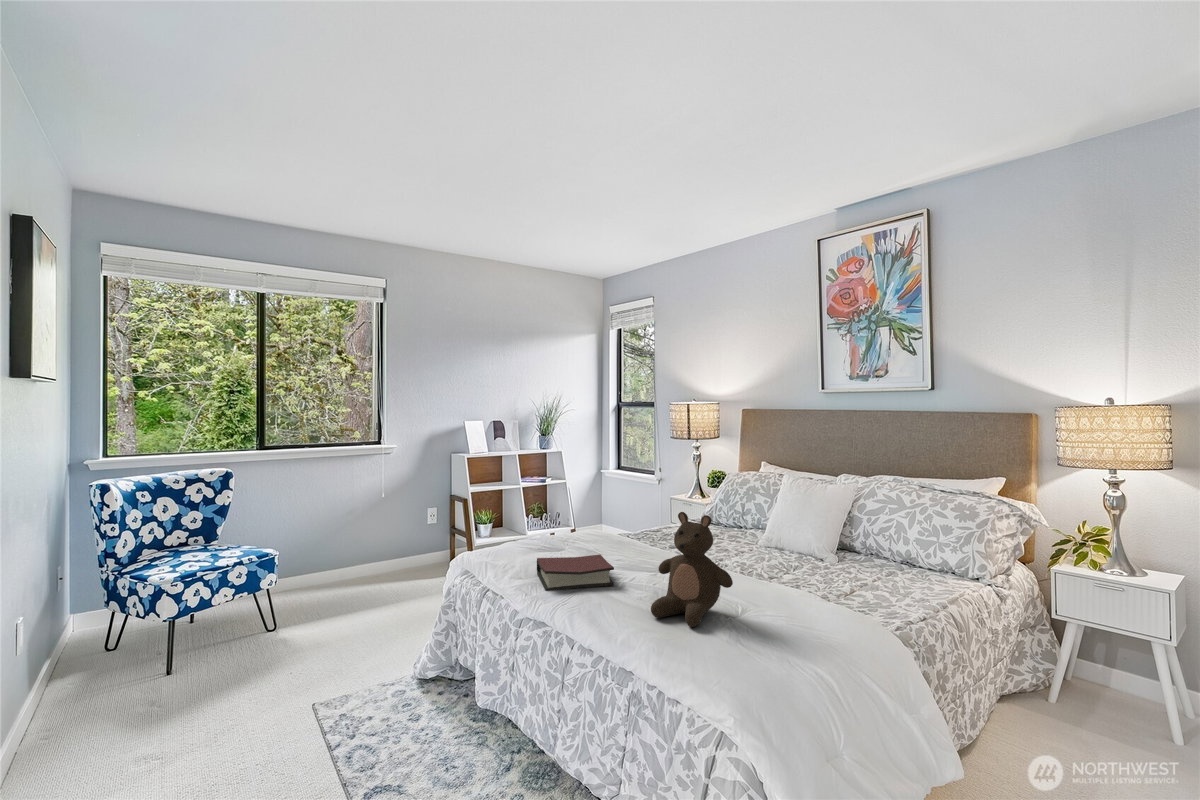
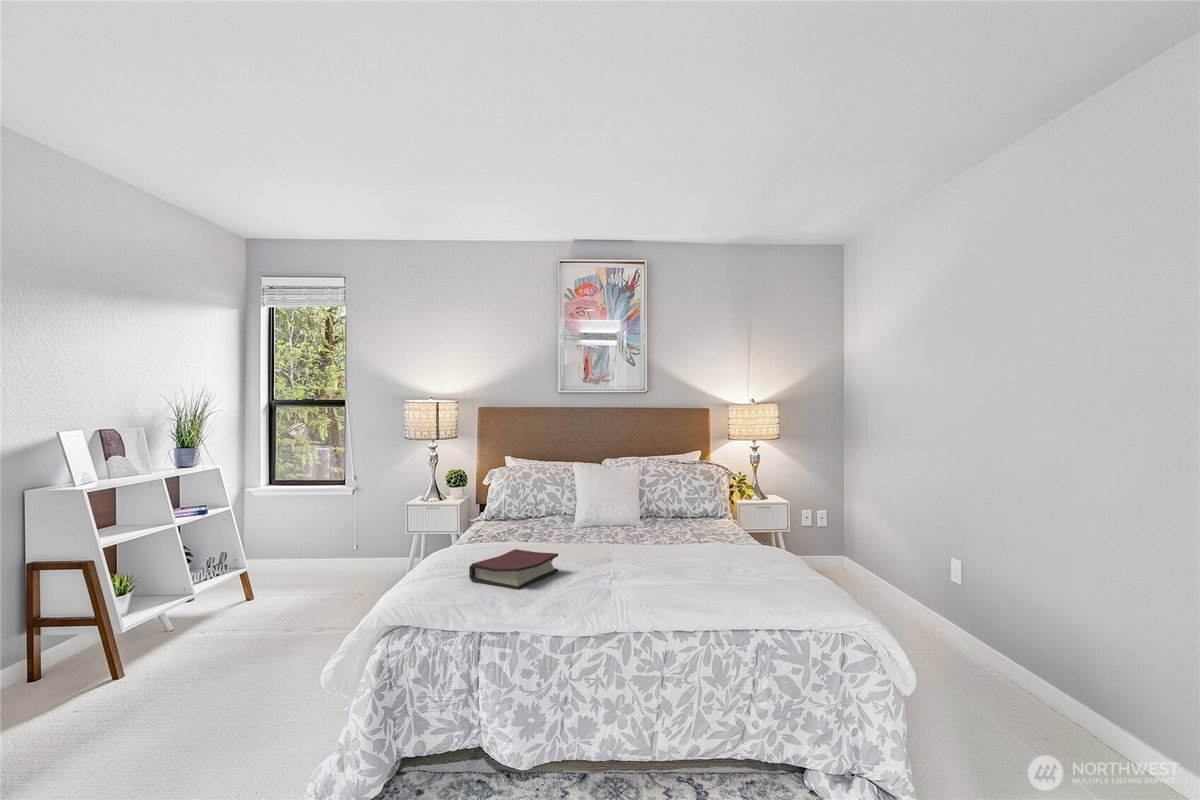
stuffed bear: present [651,512,733,627] -> none [617,486,684,580]

